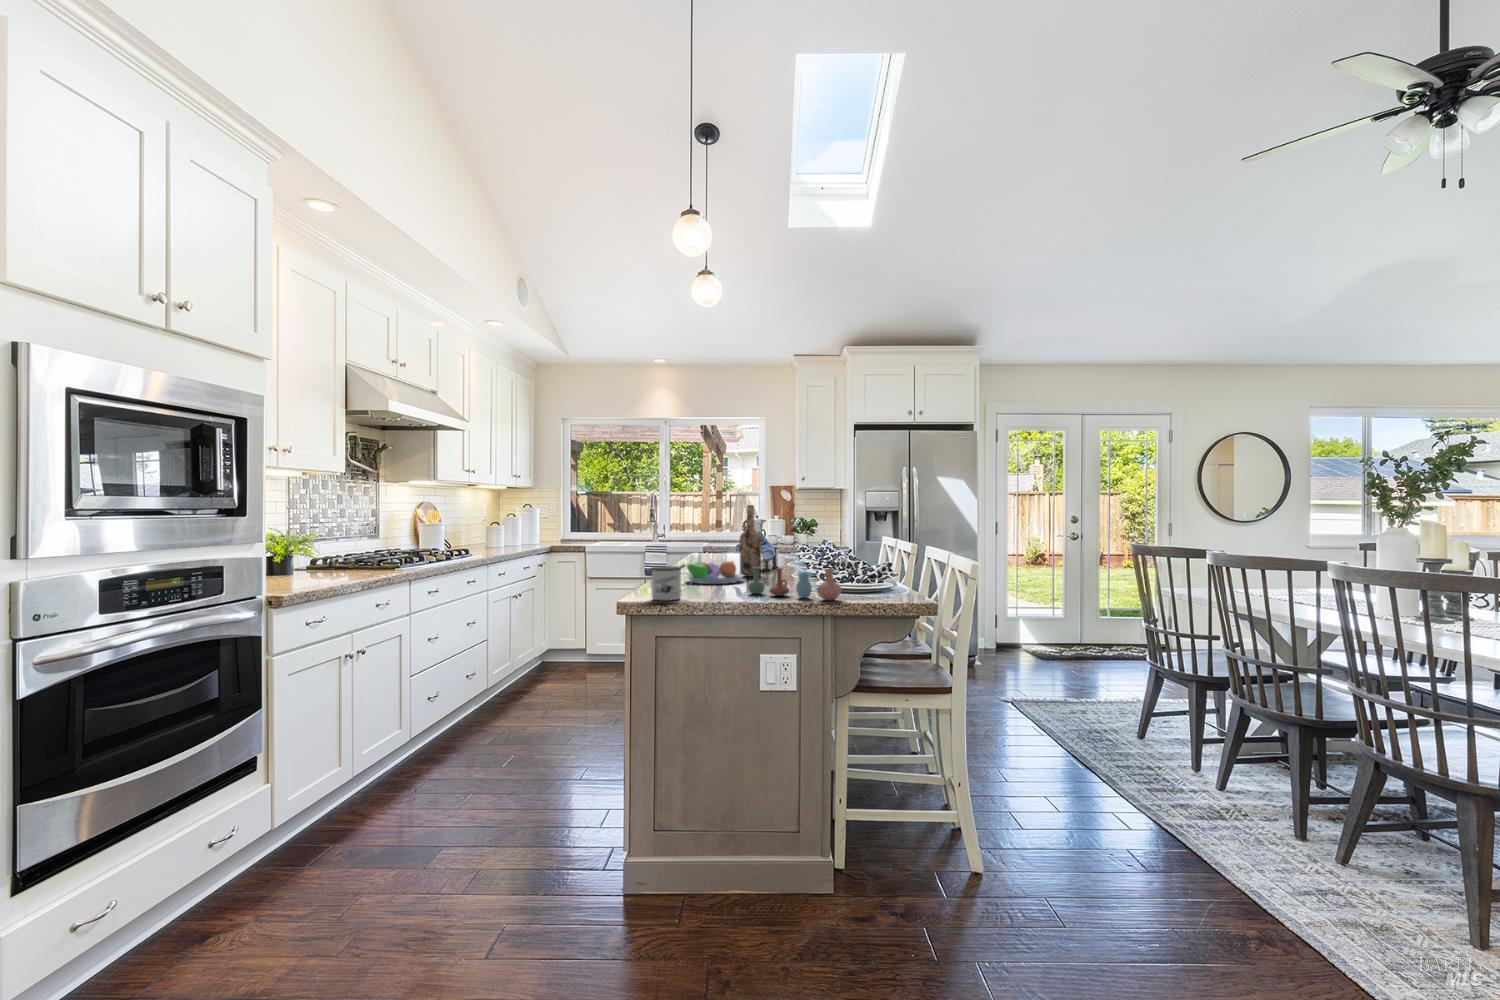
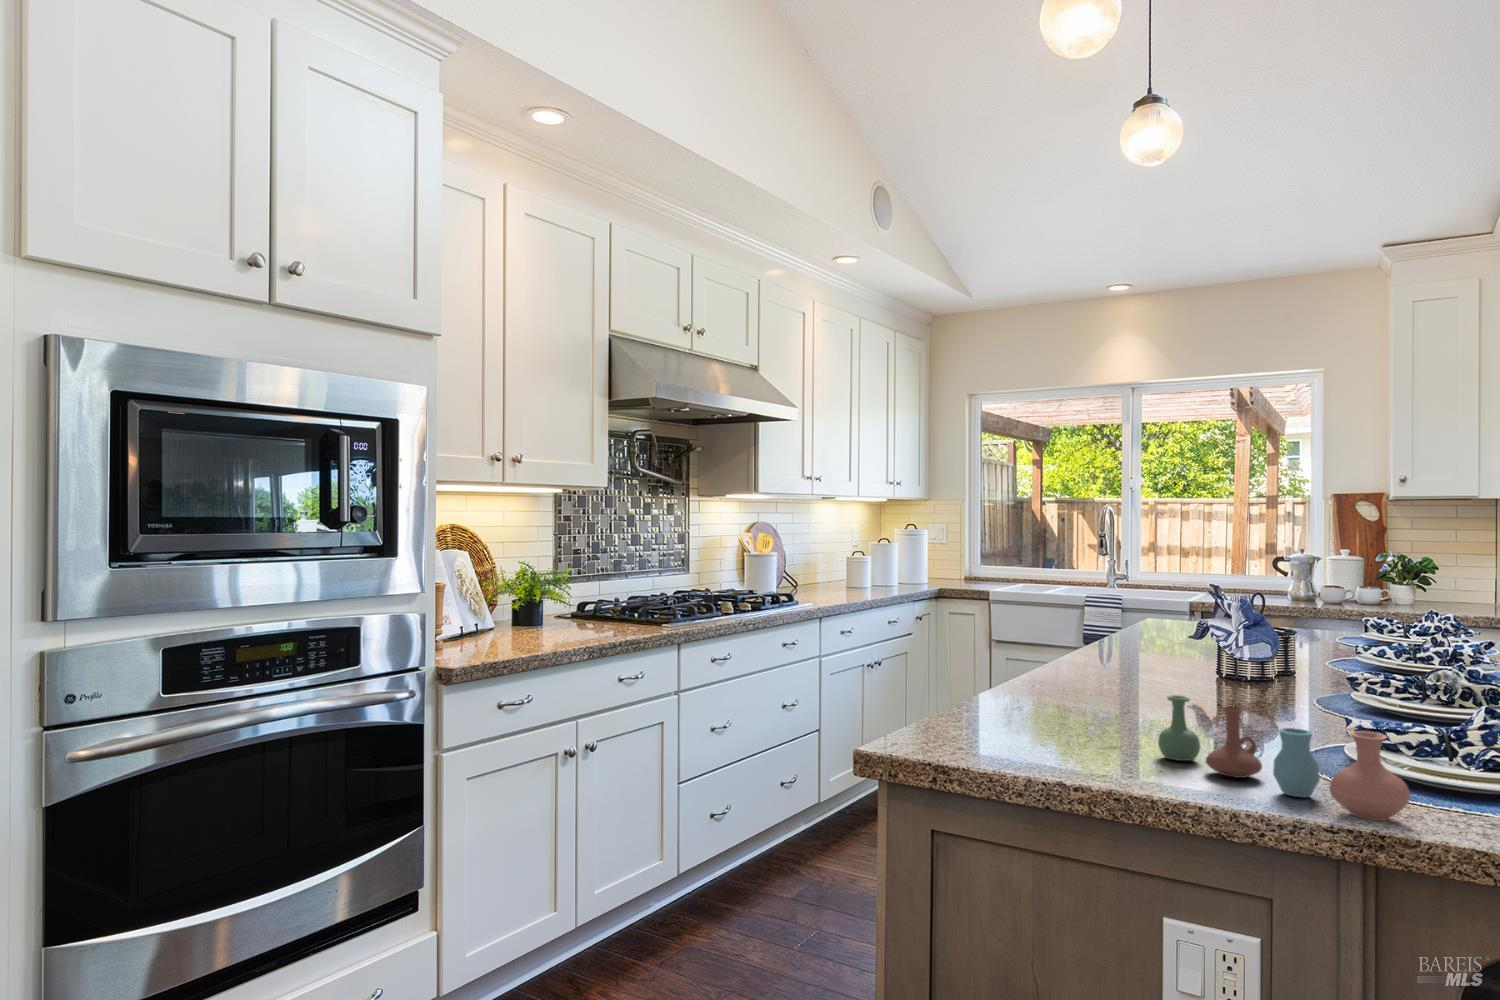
wine bottle: present [740,505,762,577] -> none [1192,543,1243,693]
fruit bowl: present [680,561,744,584] -> none [1047,648,1188,710]
mug: present [651,566,692,600] -> none [926,678,1014,756]

